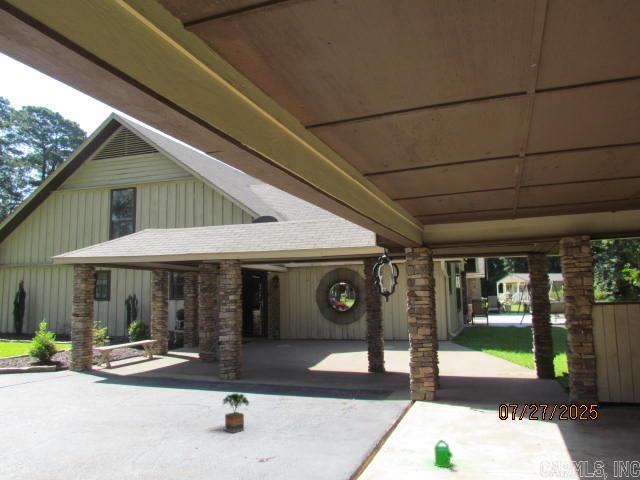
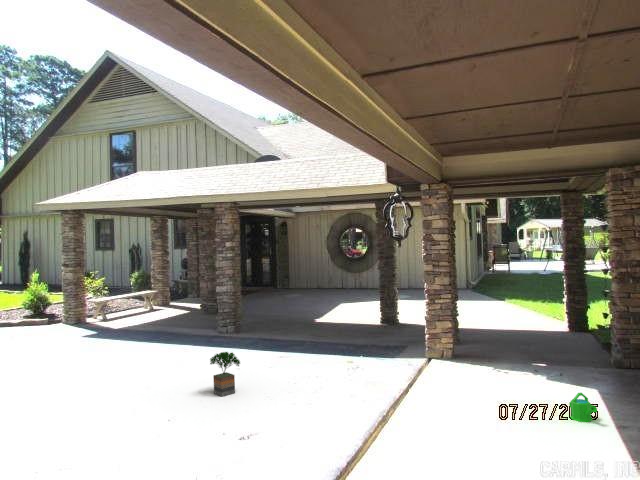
watering can: present [434,440,452,467] -> present [569,393,597,422]

